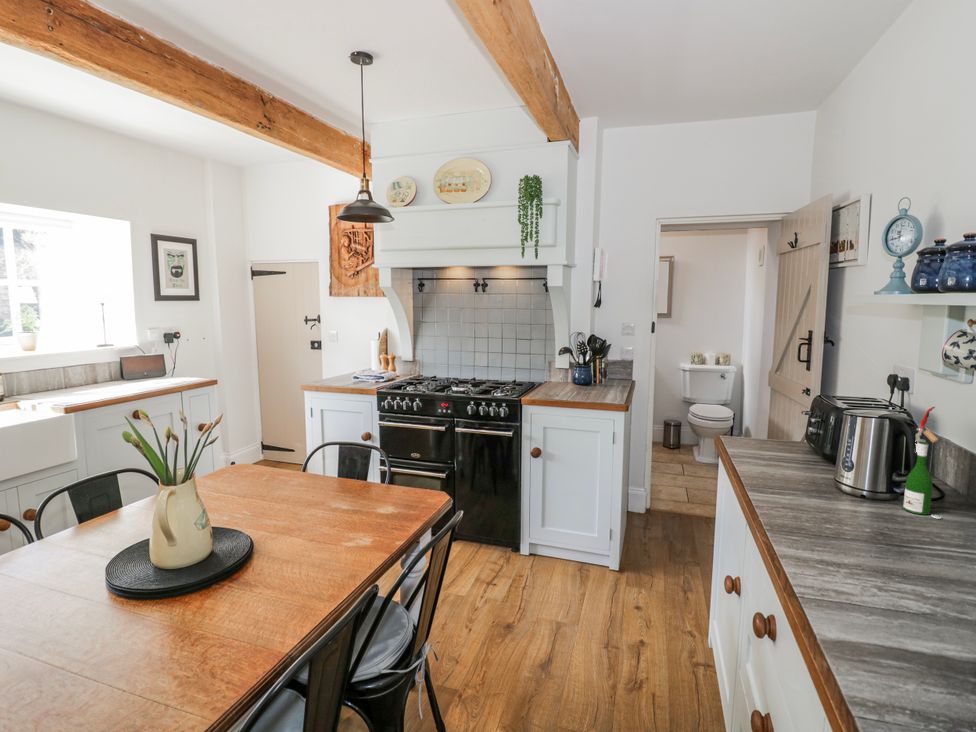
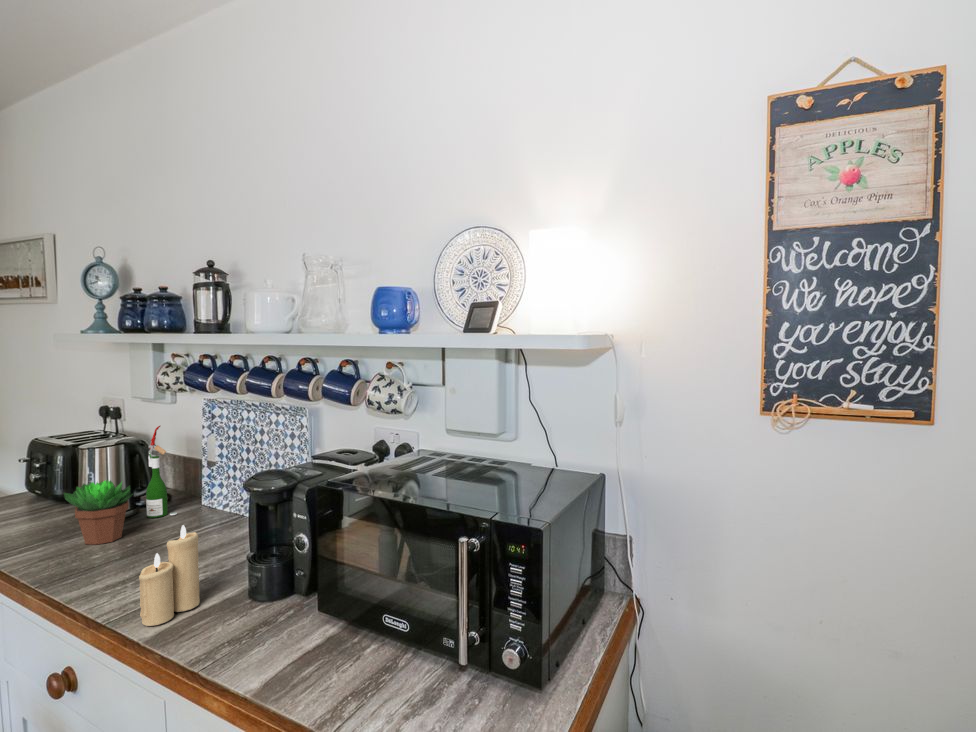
succulent plant: none [812,450,884,519] -> present [64,480,133,545]
candle: none [831,533,917,639] -> present [139,525,200,626]

